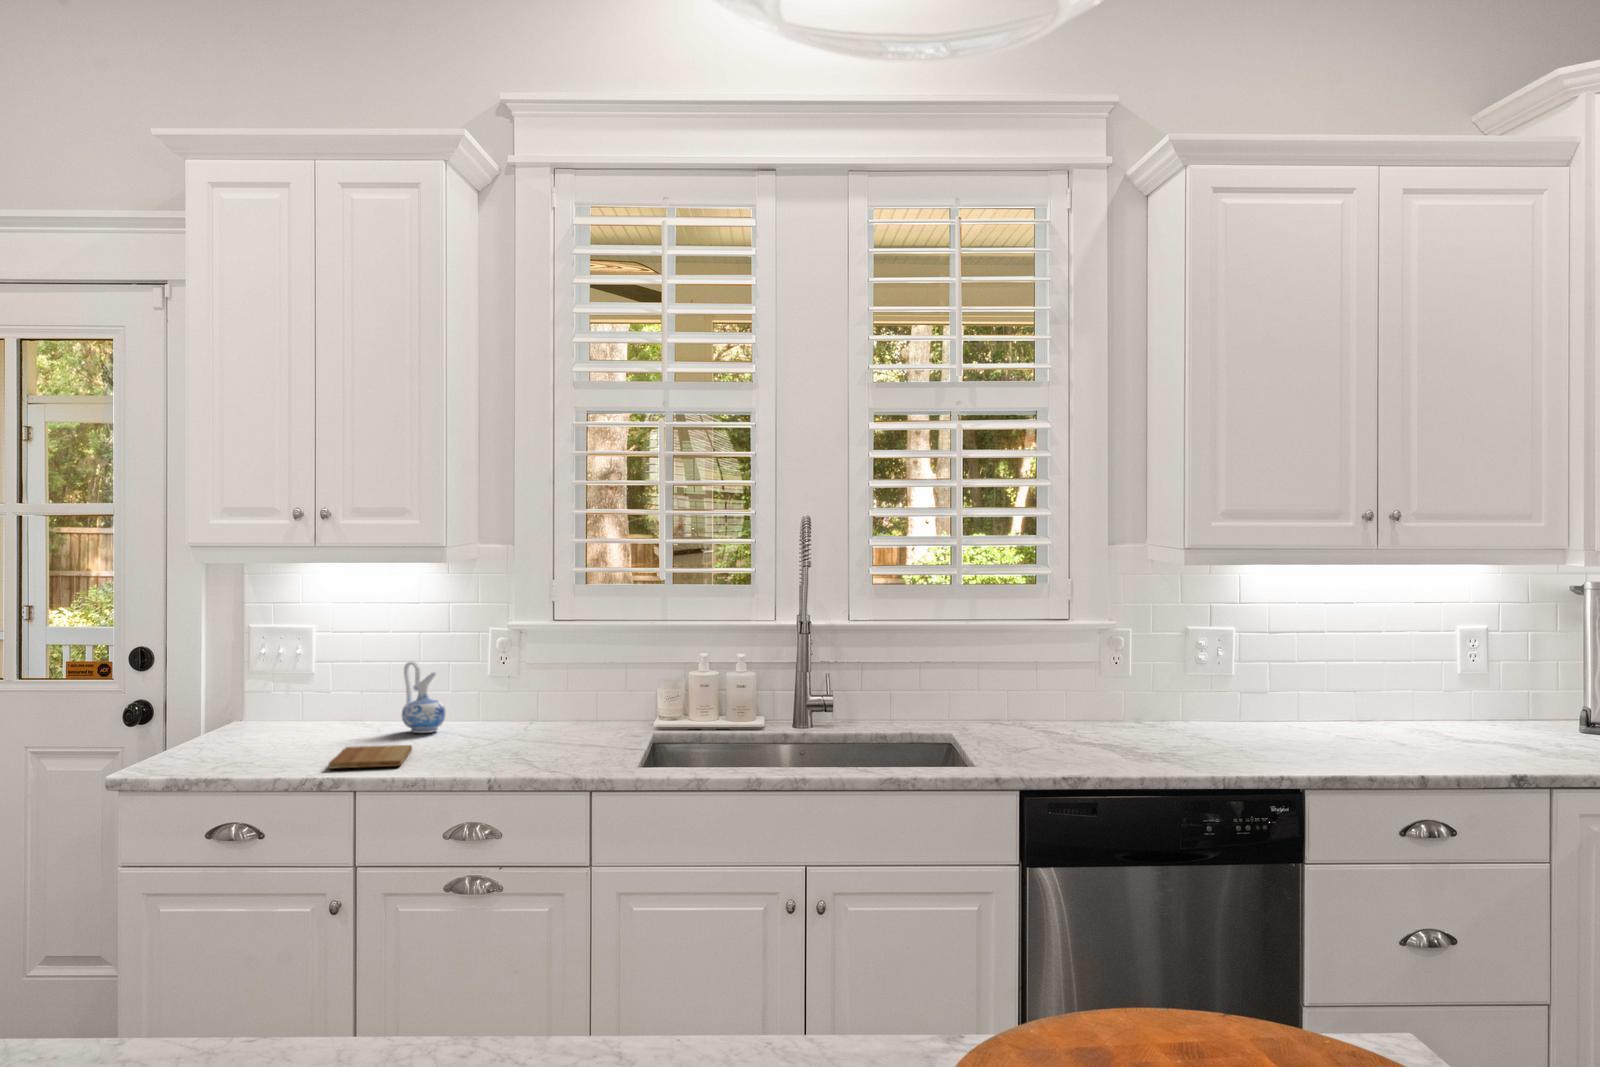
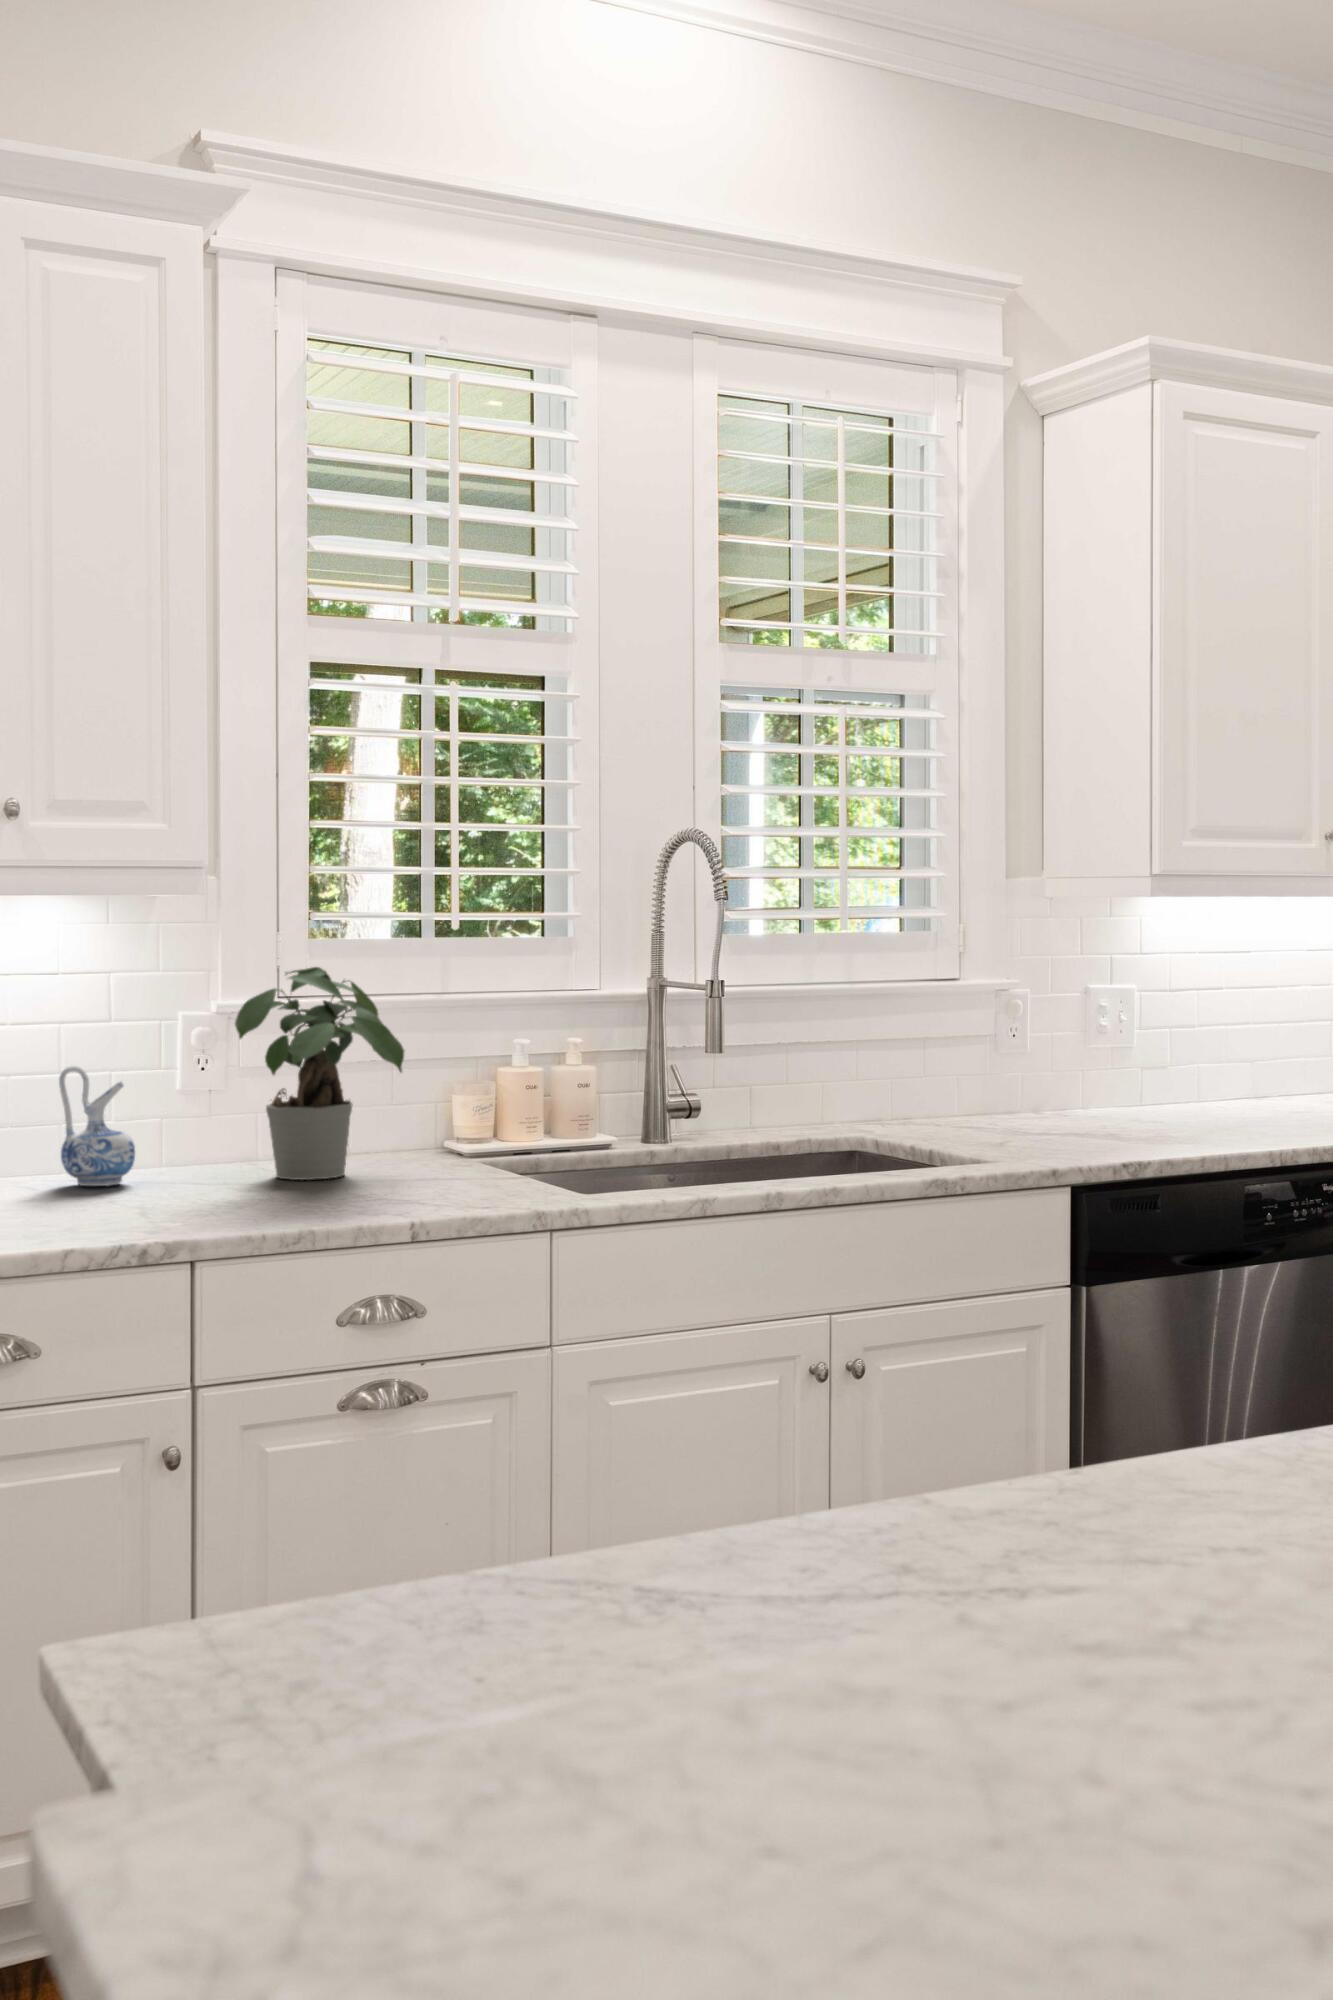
potted plant: none [480,607,605,739] -> present [235,967,404,1180]
cutting board: present [329,745,412,769] -> none [62,1197,231,1231]

